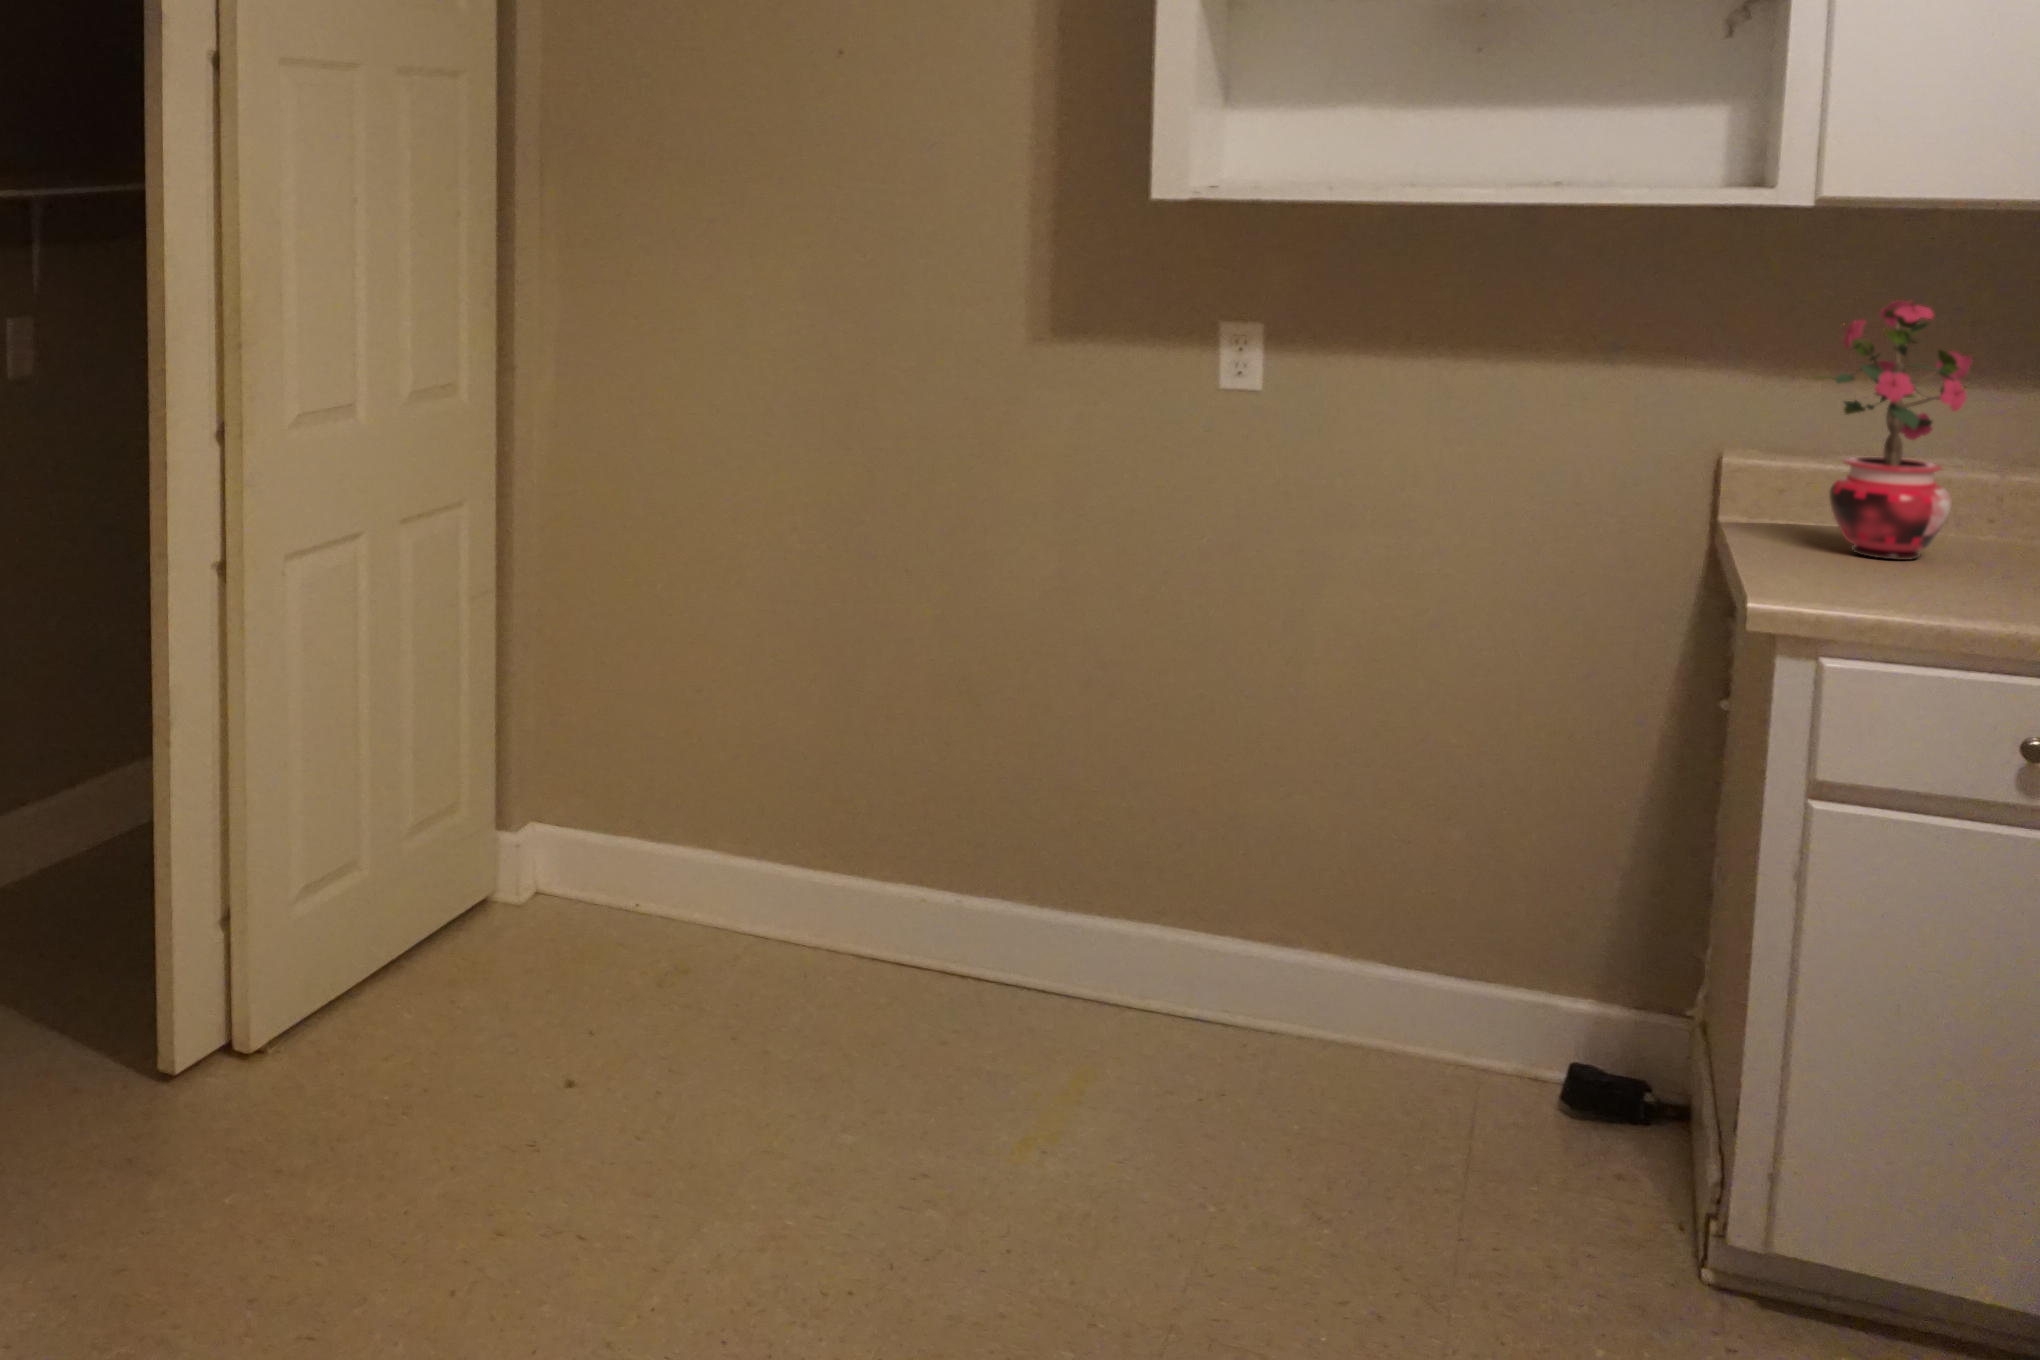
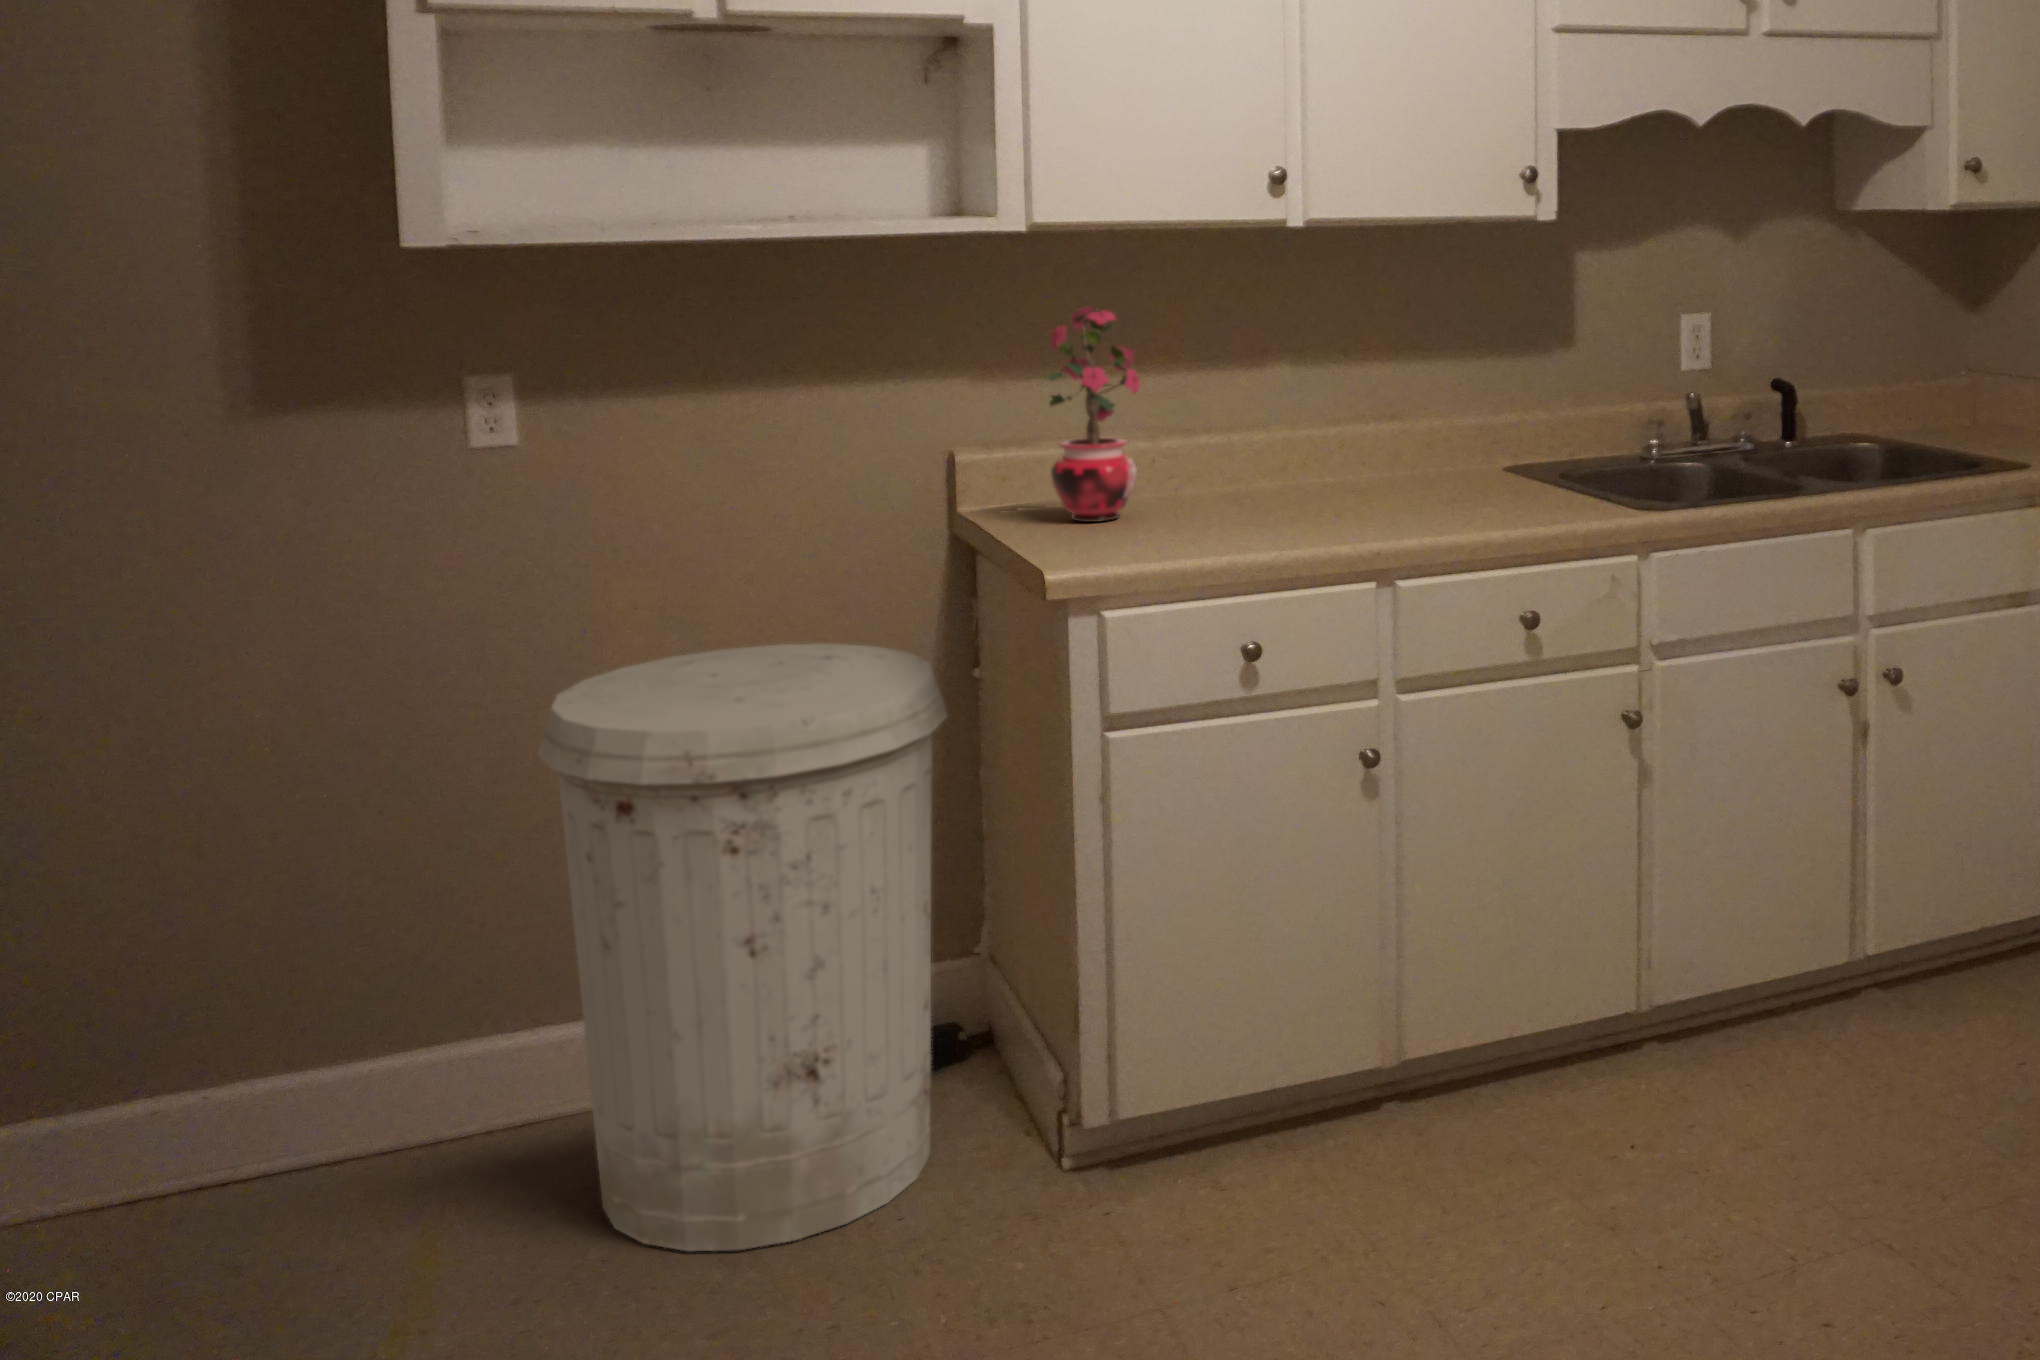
trash can: none [1217,613,1642,1226] -> present [538,644,947,1251]

